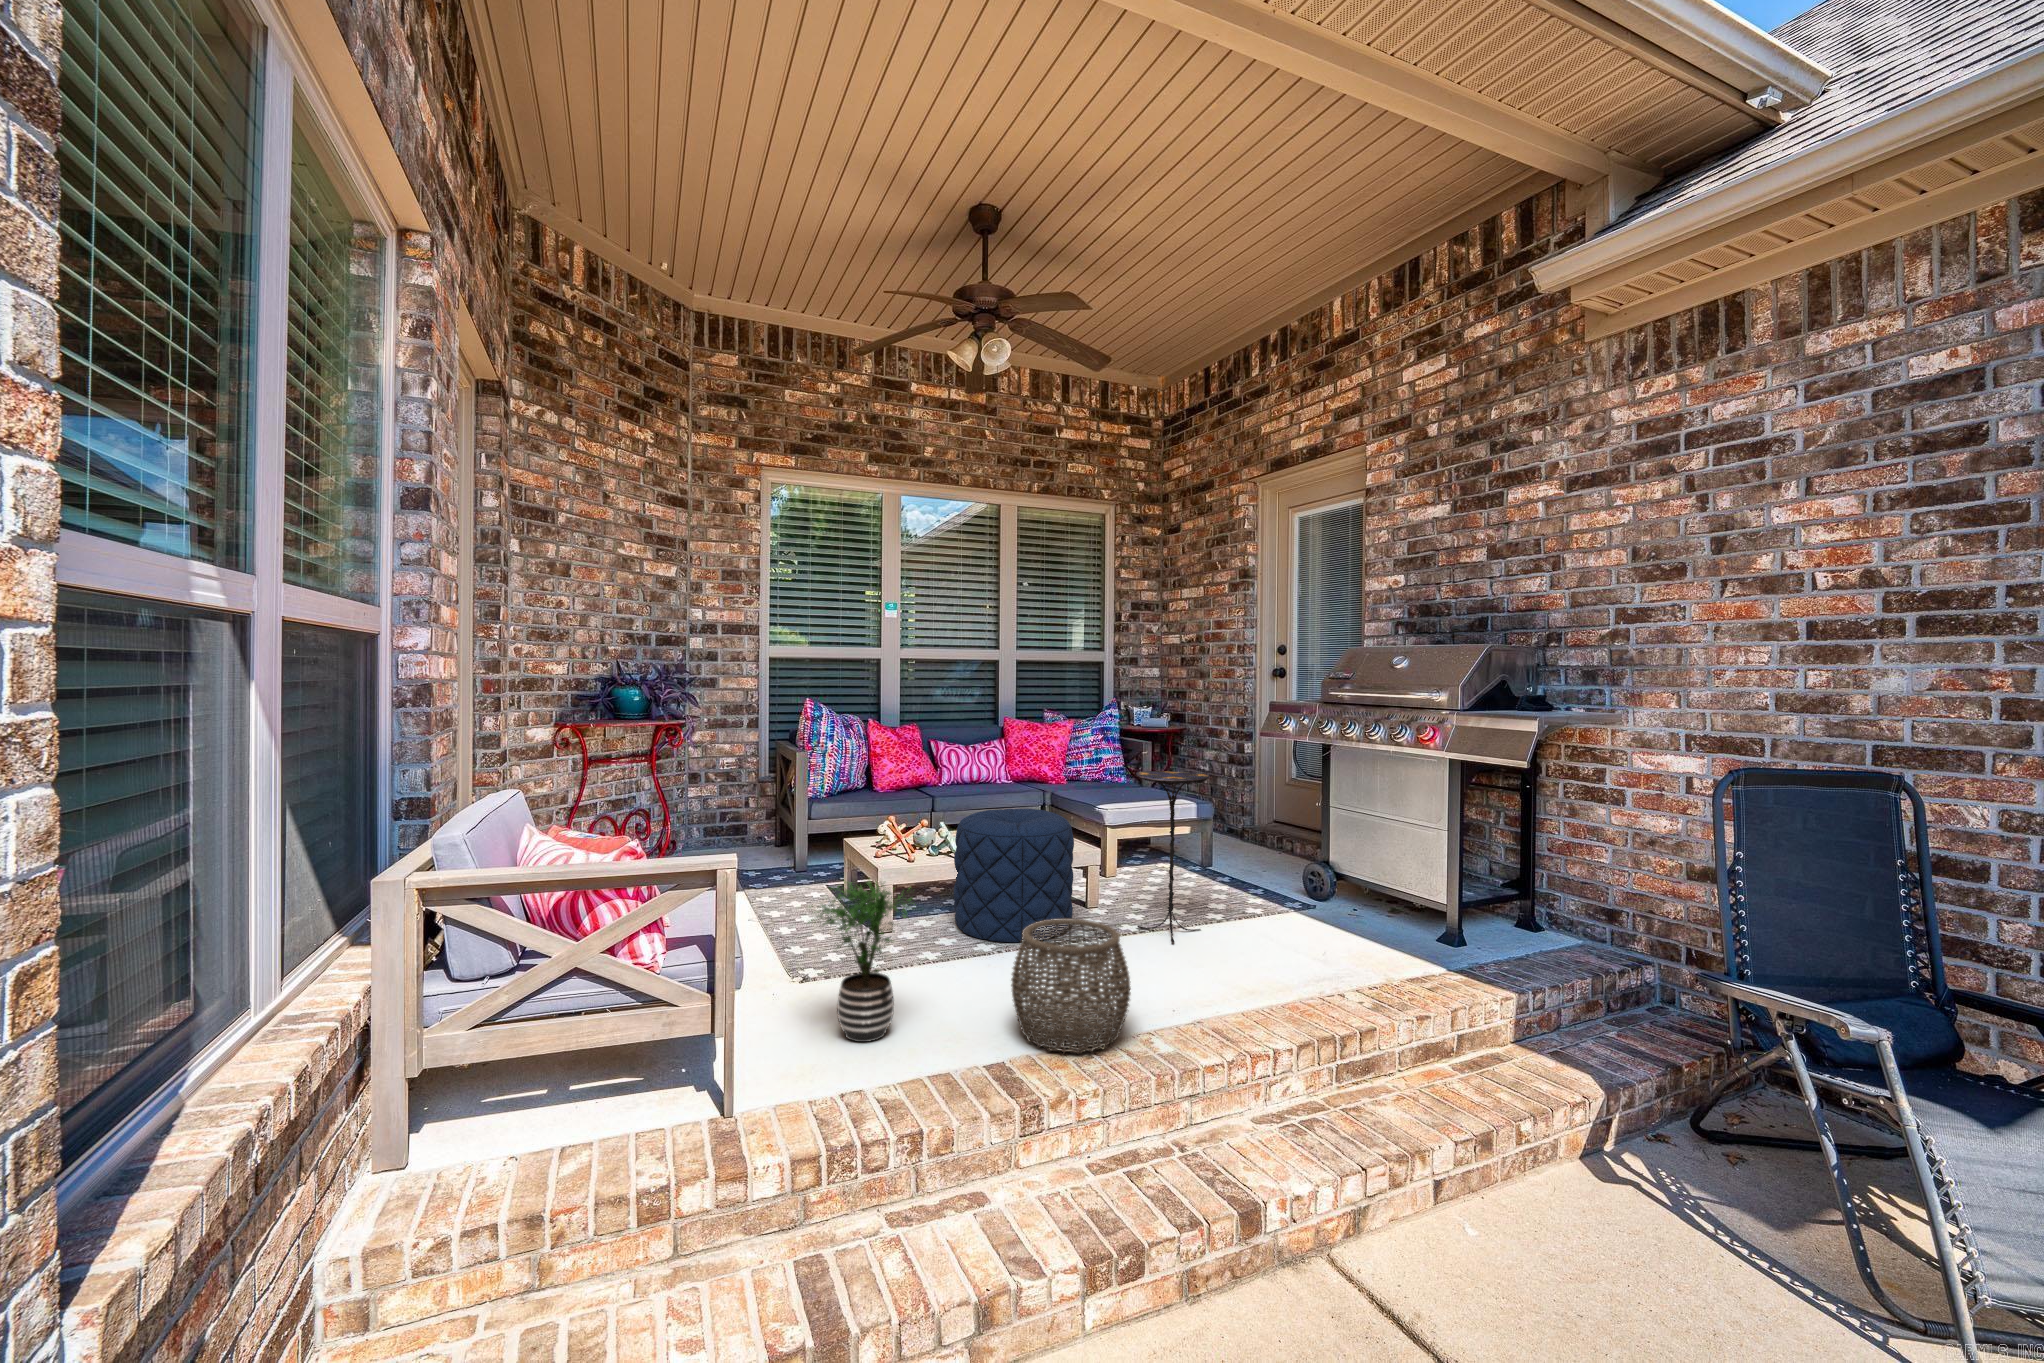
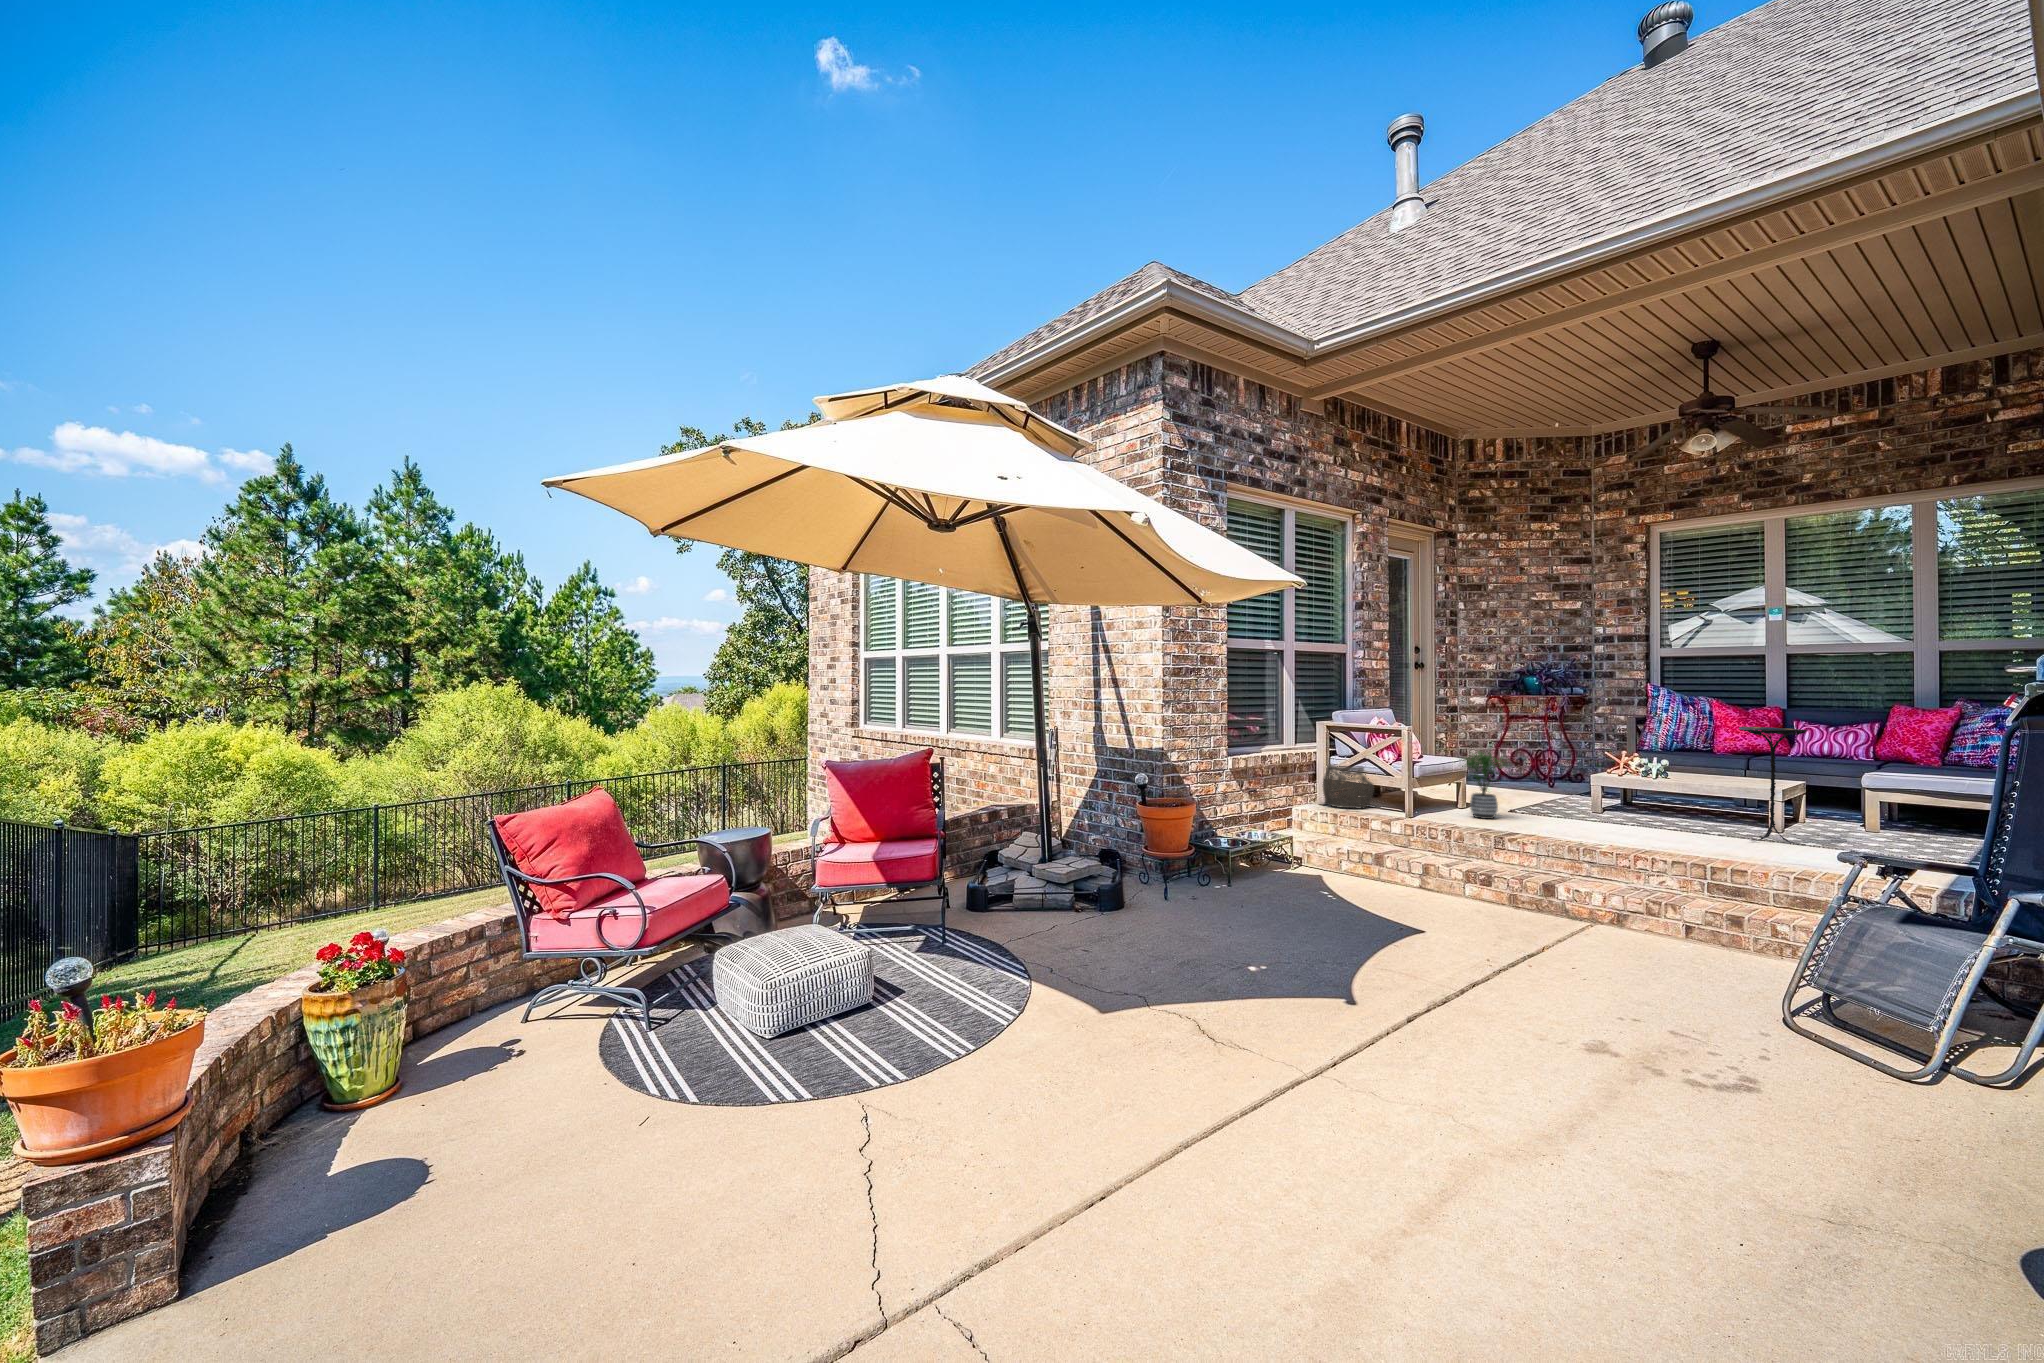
pouf: present [954,809,1074,942] -> none [1628,751,1726,828]
woven basket: present [1011,919,1131,1053] -> present [1322,764,1373,809]

